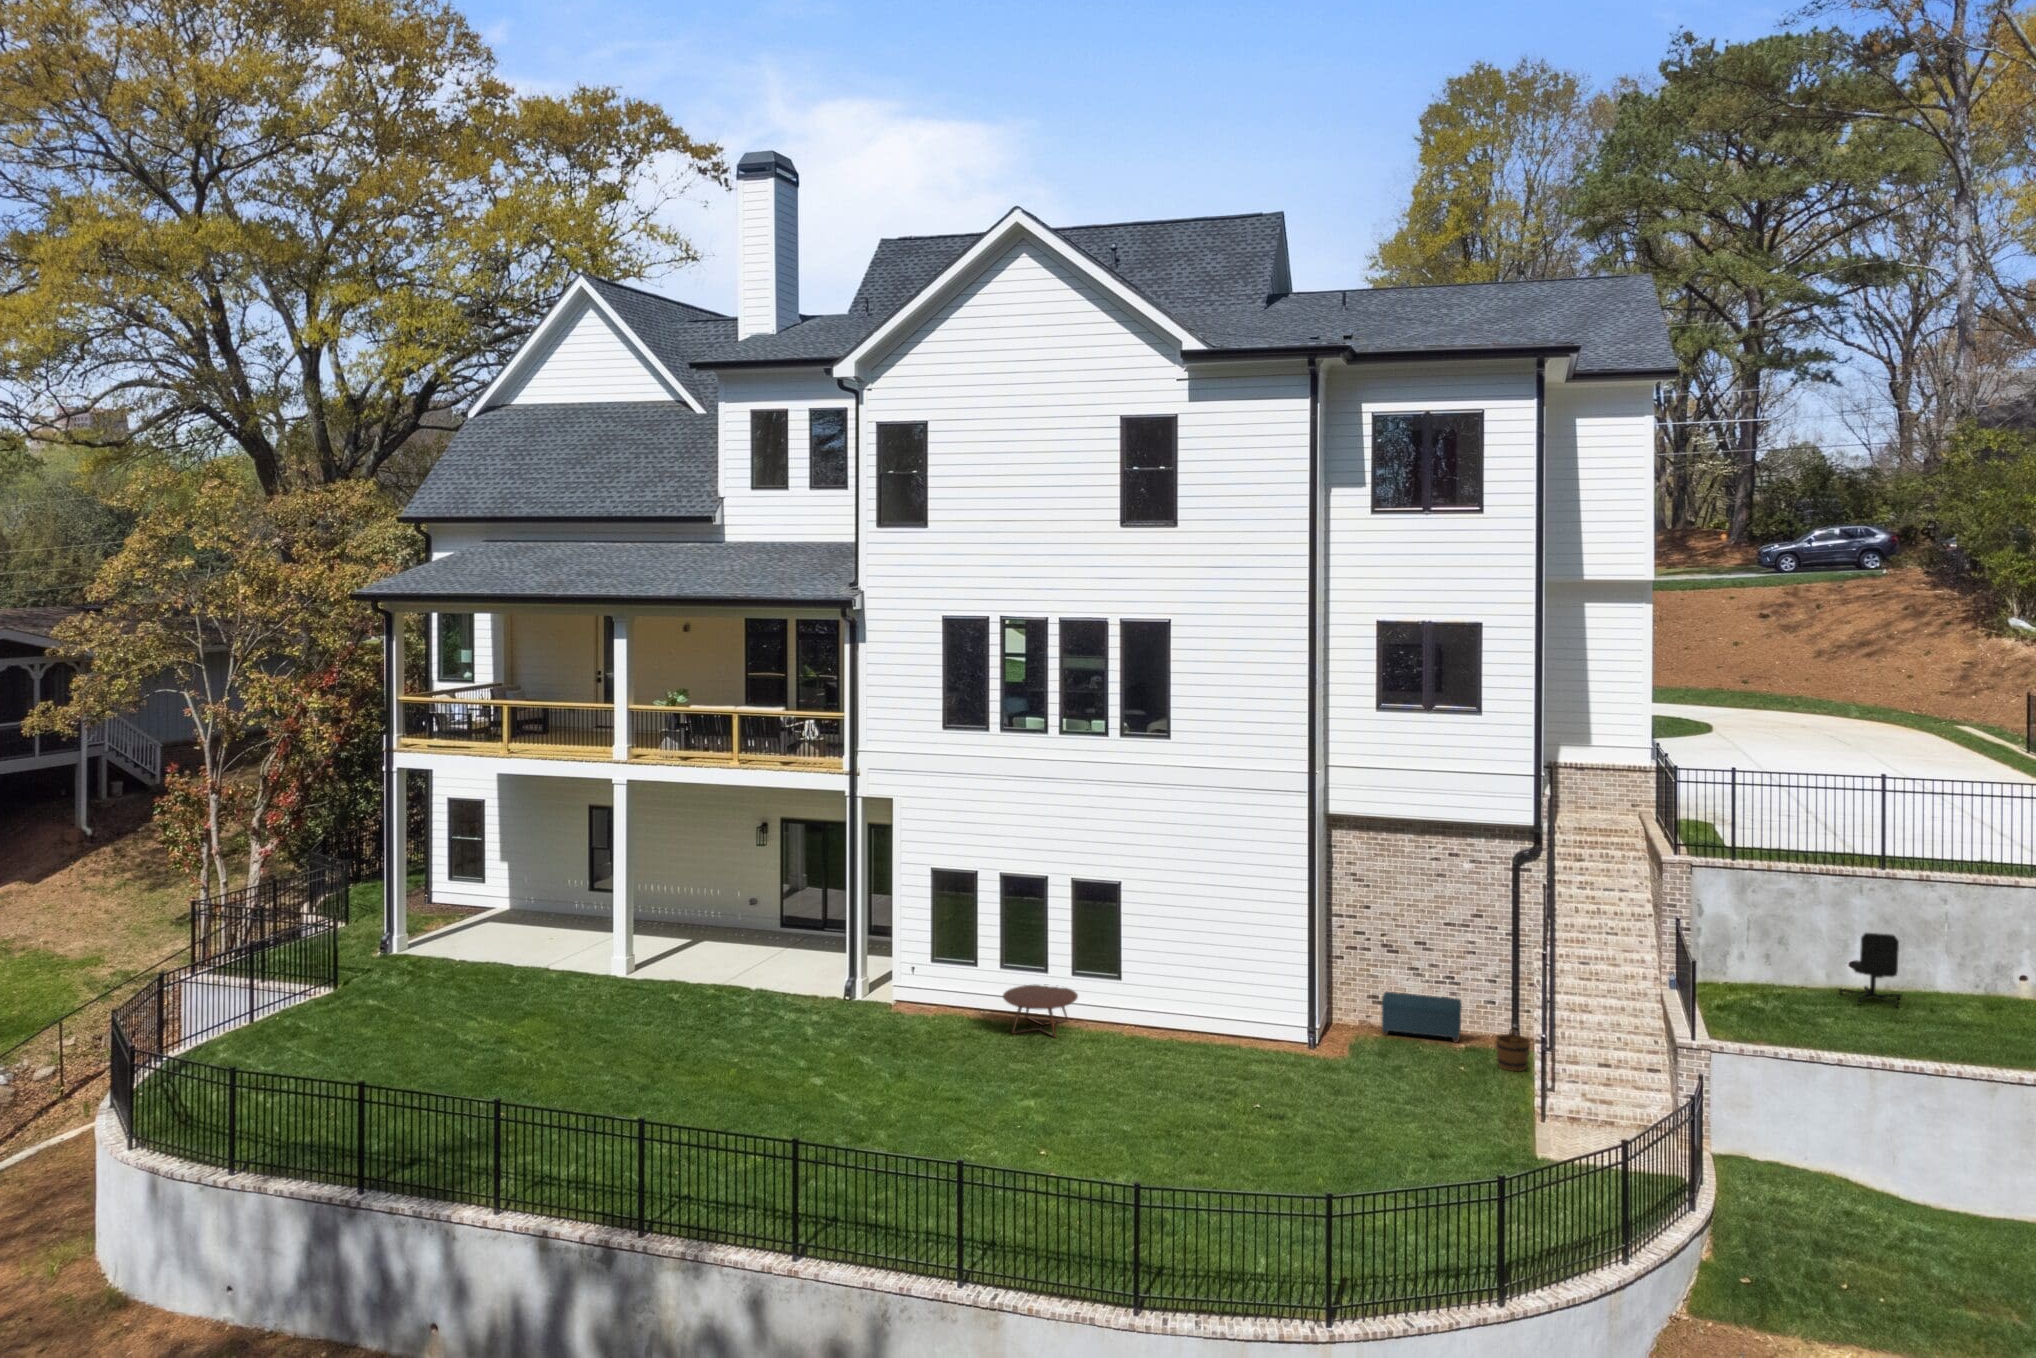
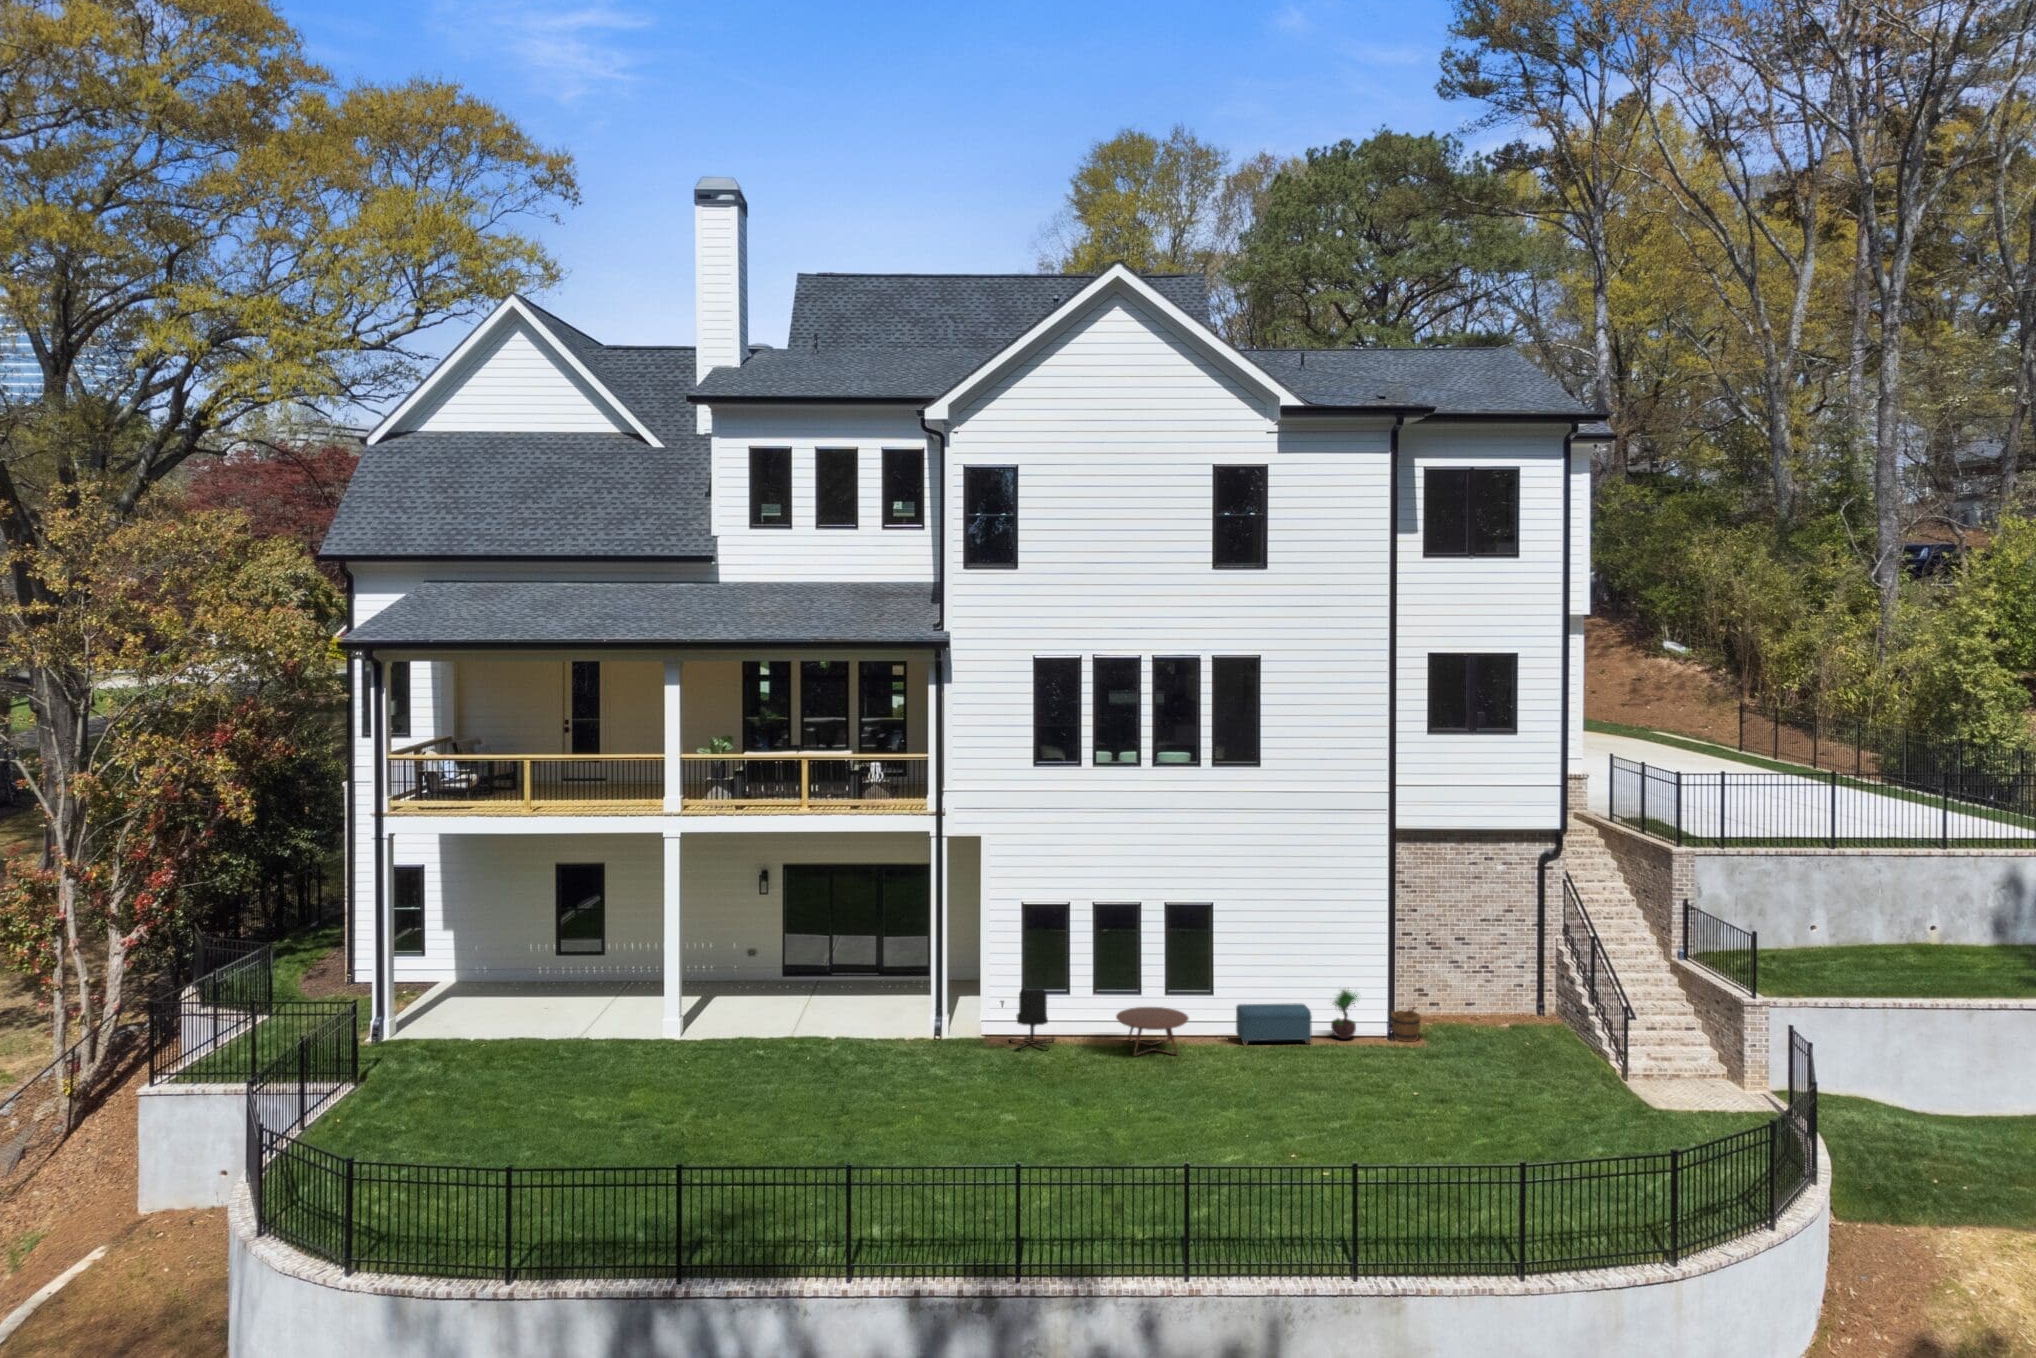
chair: present [1839,933,1902,1007] -> present [1008,988,1055,1050]
potted tree: none [1232,979,1269,1039] -> present [1331,990,1358,1039]
bench: present [1382,992,1462,1043] -> present [1236,1003,1312,1045]
bucket: present [1496,1029,1530,1071] -> present [1391,1007,1421,1042]

